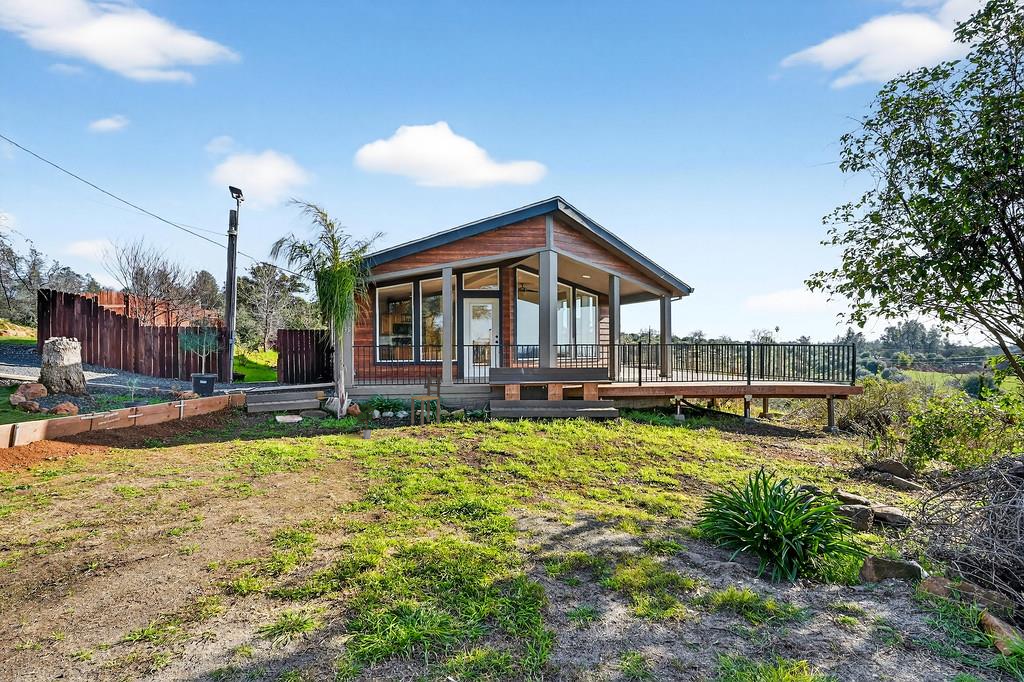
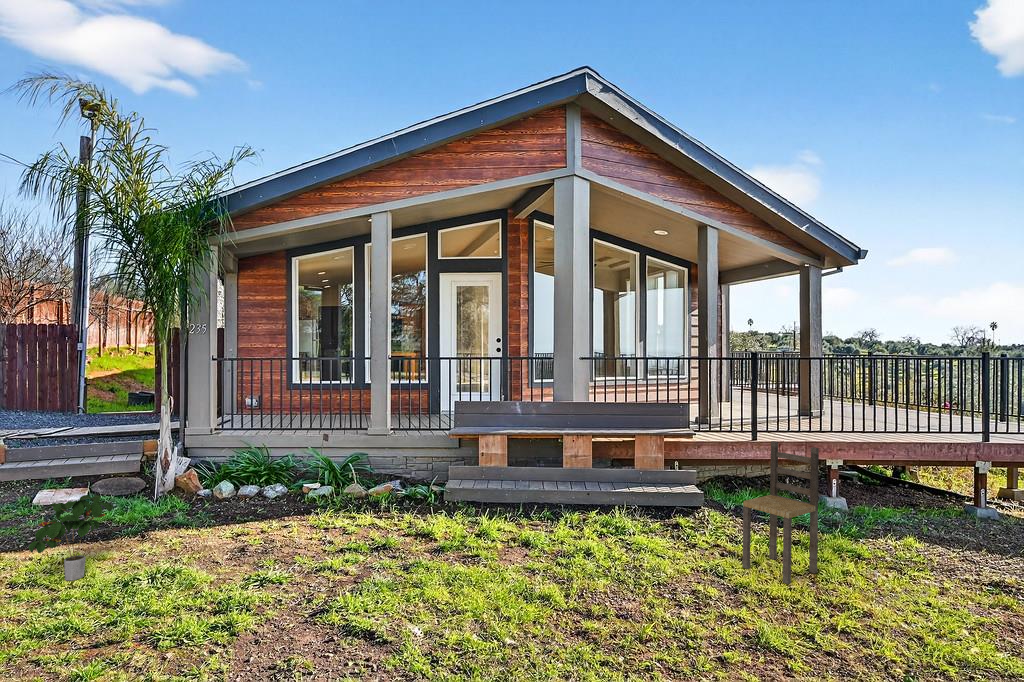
chair: present [411,374,440,426] -> present [742,441,819,584]

